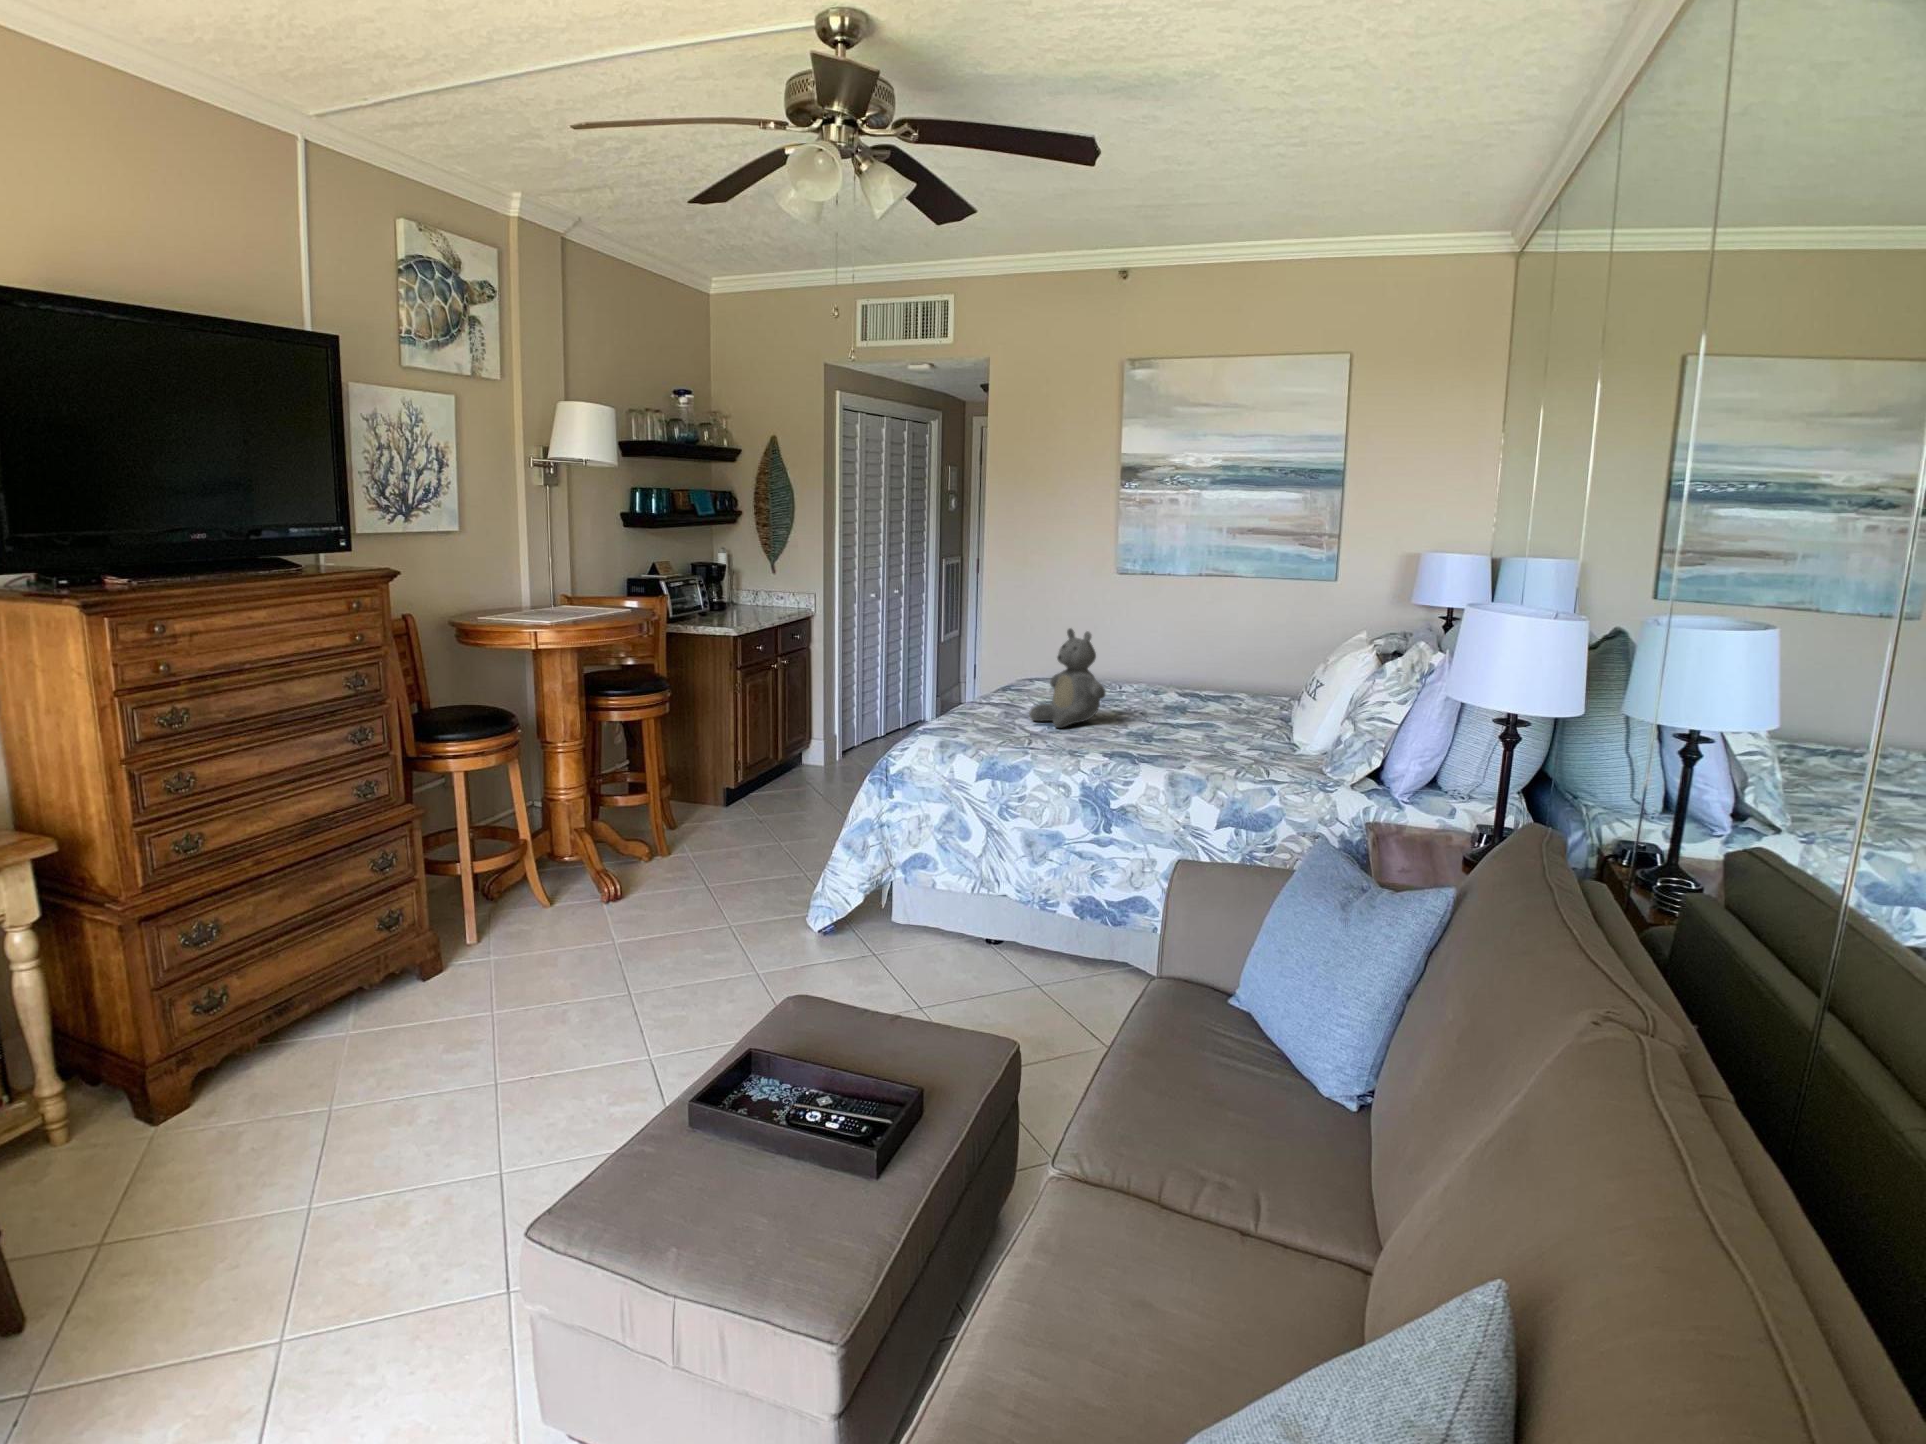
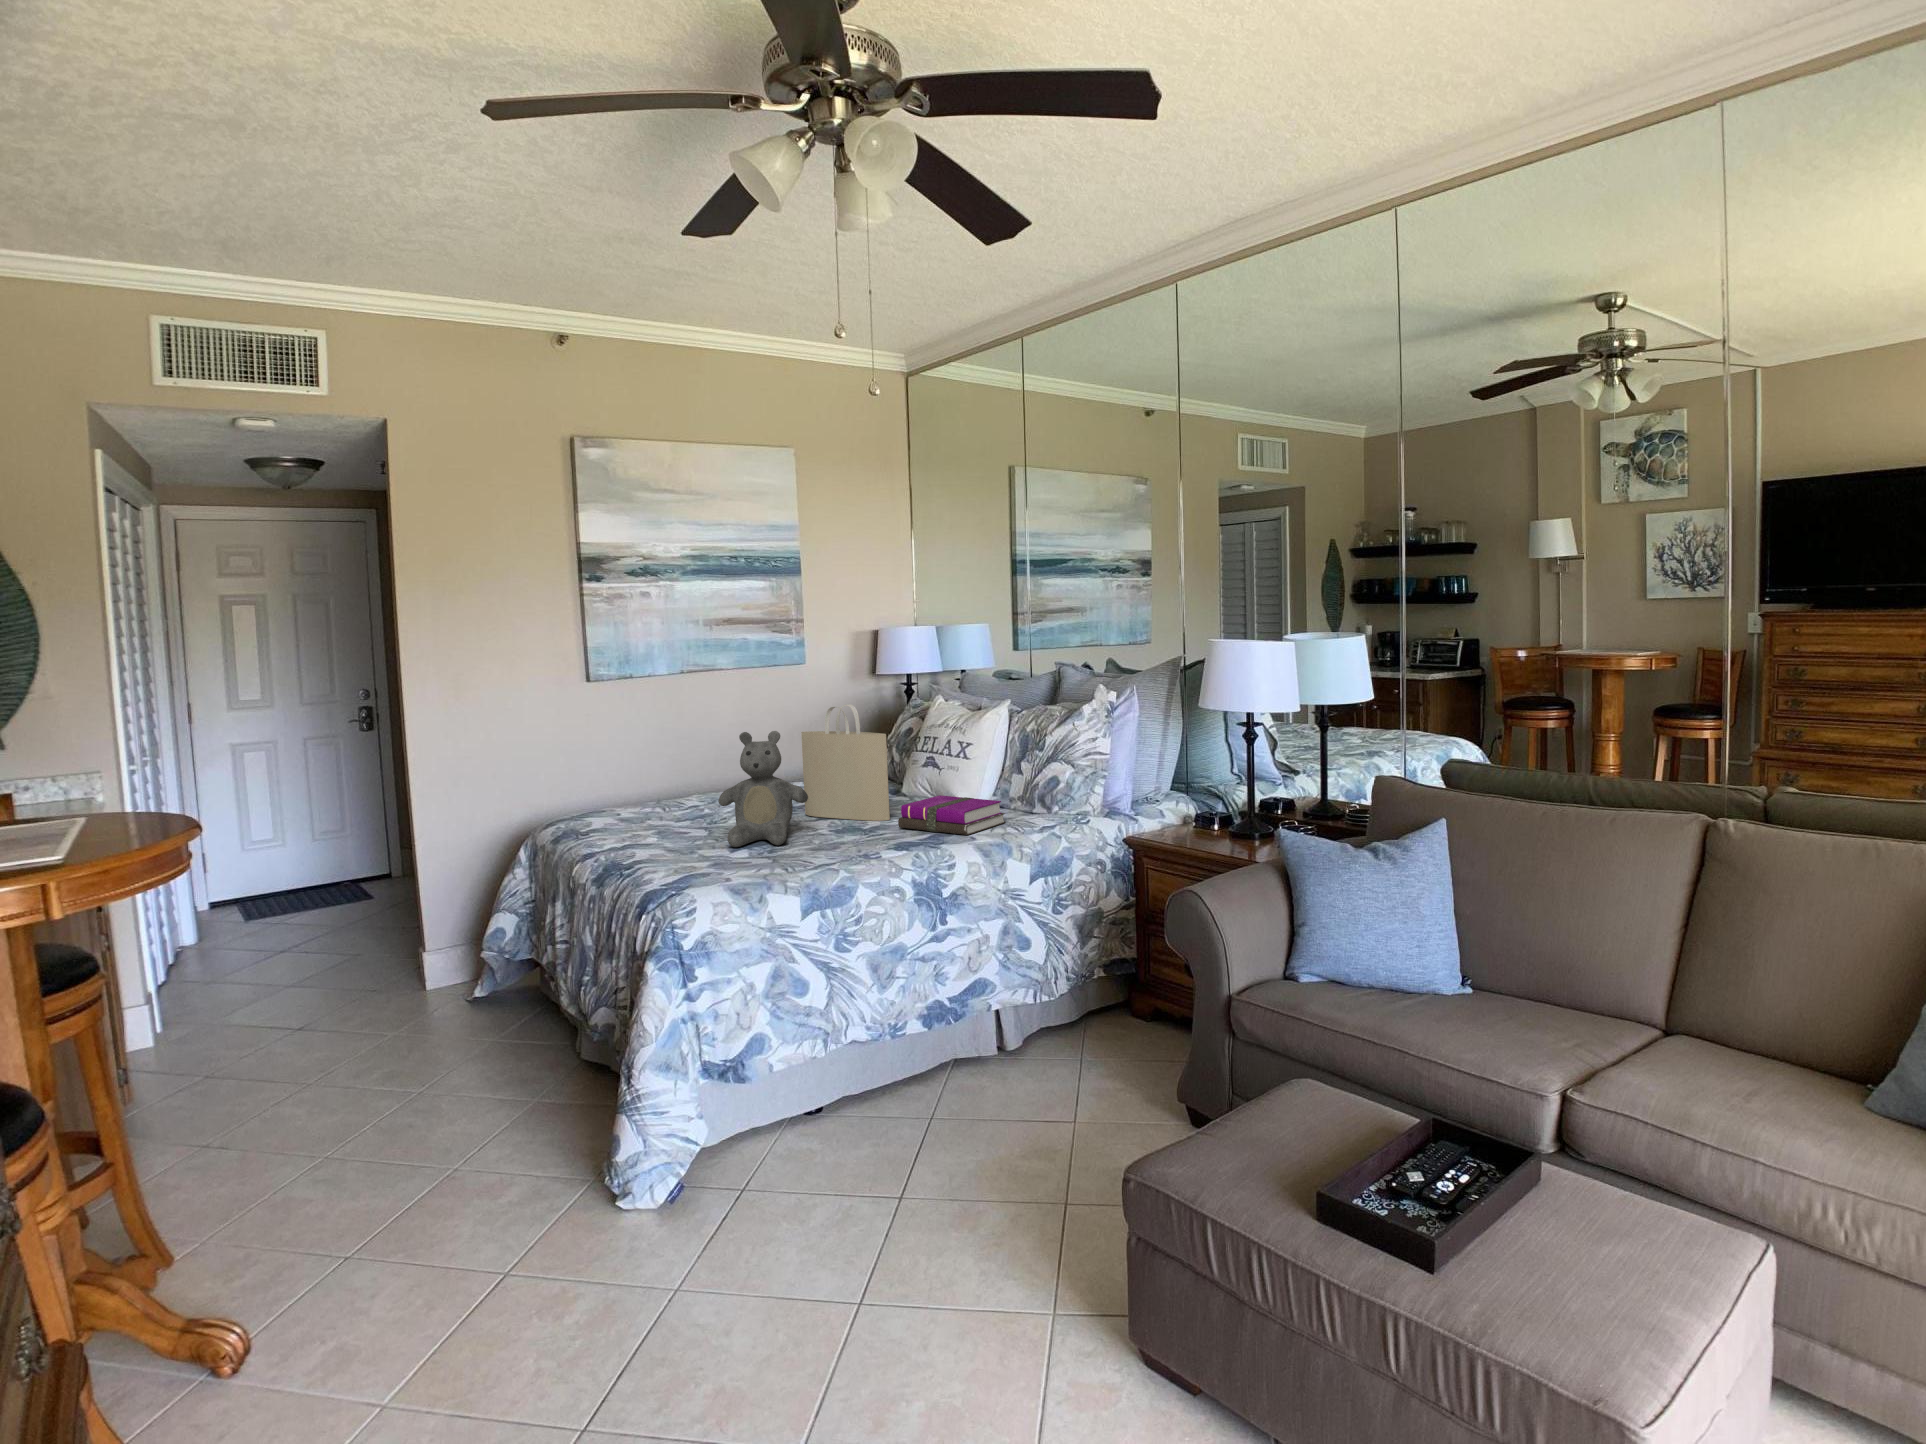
tote bag: none [1158,619,1197,736] -> present [801,704,890,821]
notebook: none [1166,722,1253,765] -> present [898,795,1005,835]

